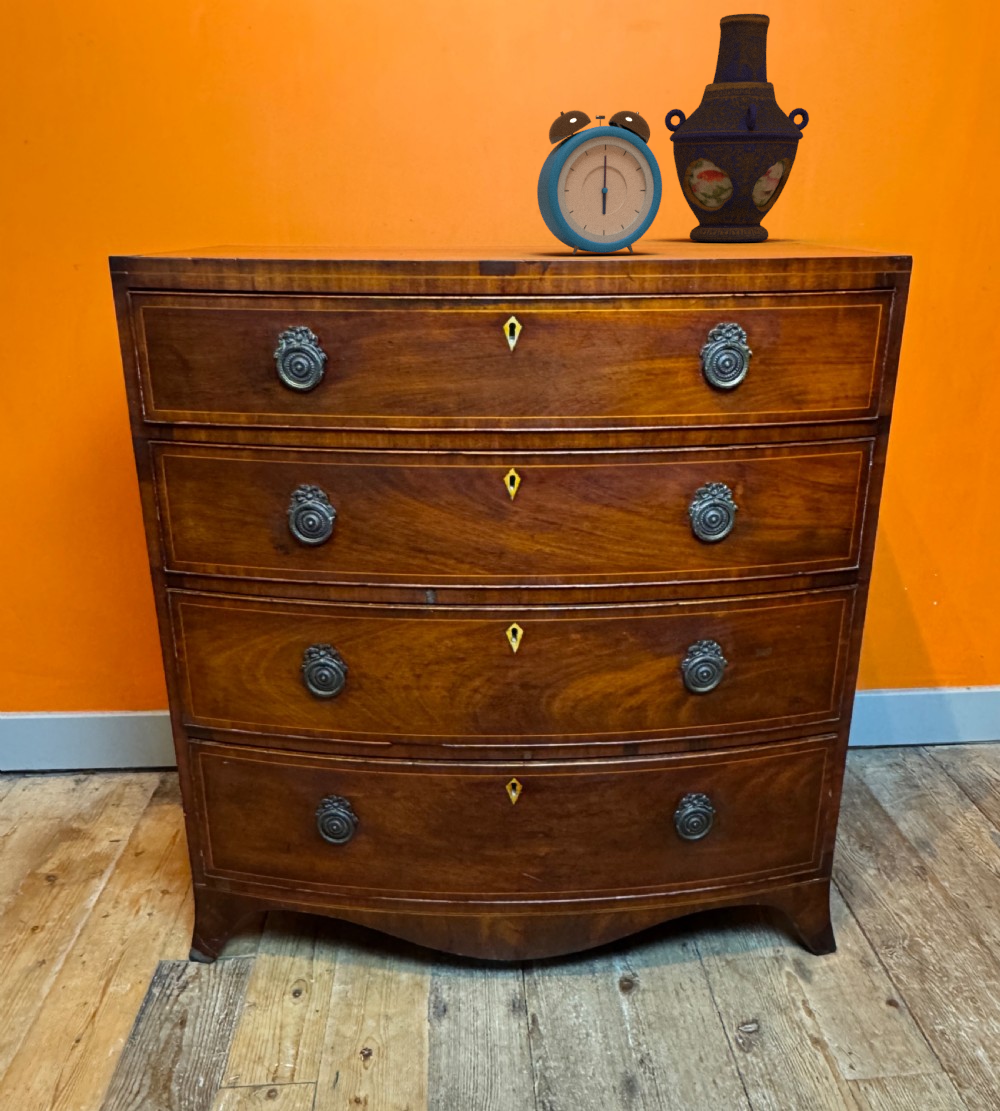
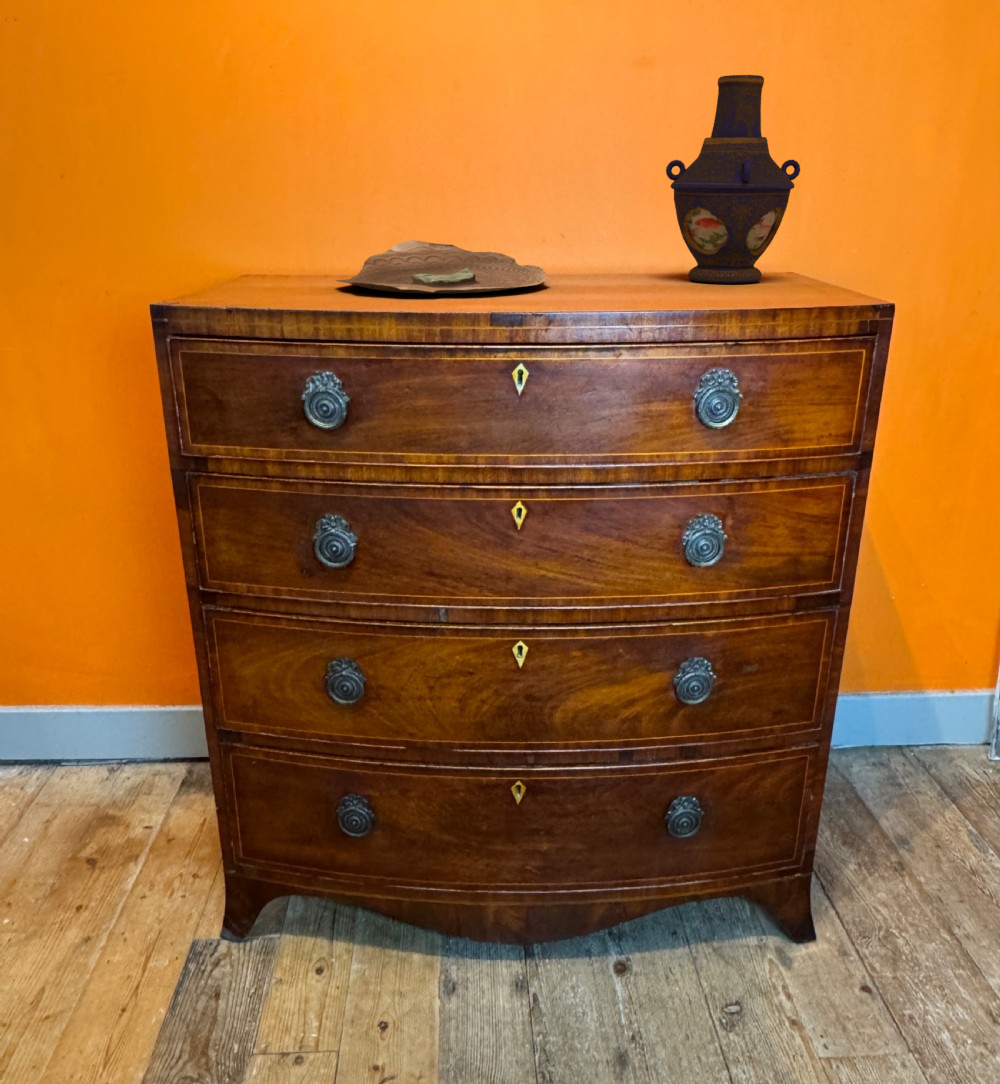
alarm clock: present [537,110,662,254] -> none [545,181,659,310]
decorative bowl: none [308,203,541,244] -> present [336,240,550,294]

